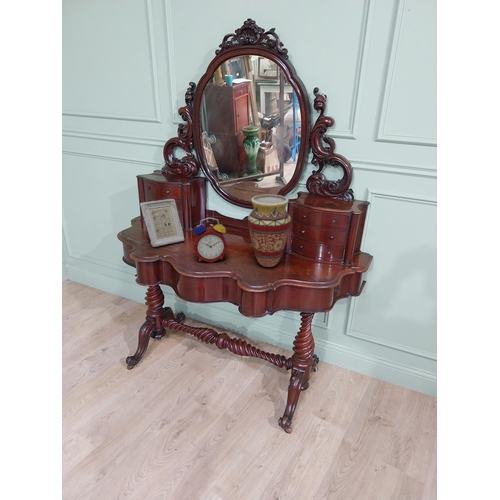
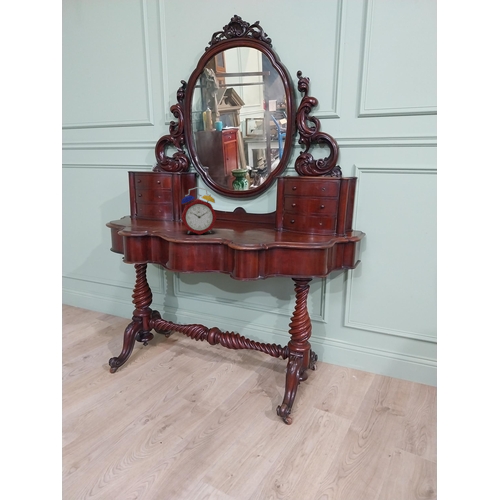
vase: present [248,194,291,267] -> none [236,164,280,236]
picture frame: present [140,199,184,247] -> none [129,182,174,227]

